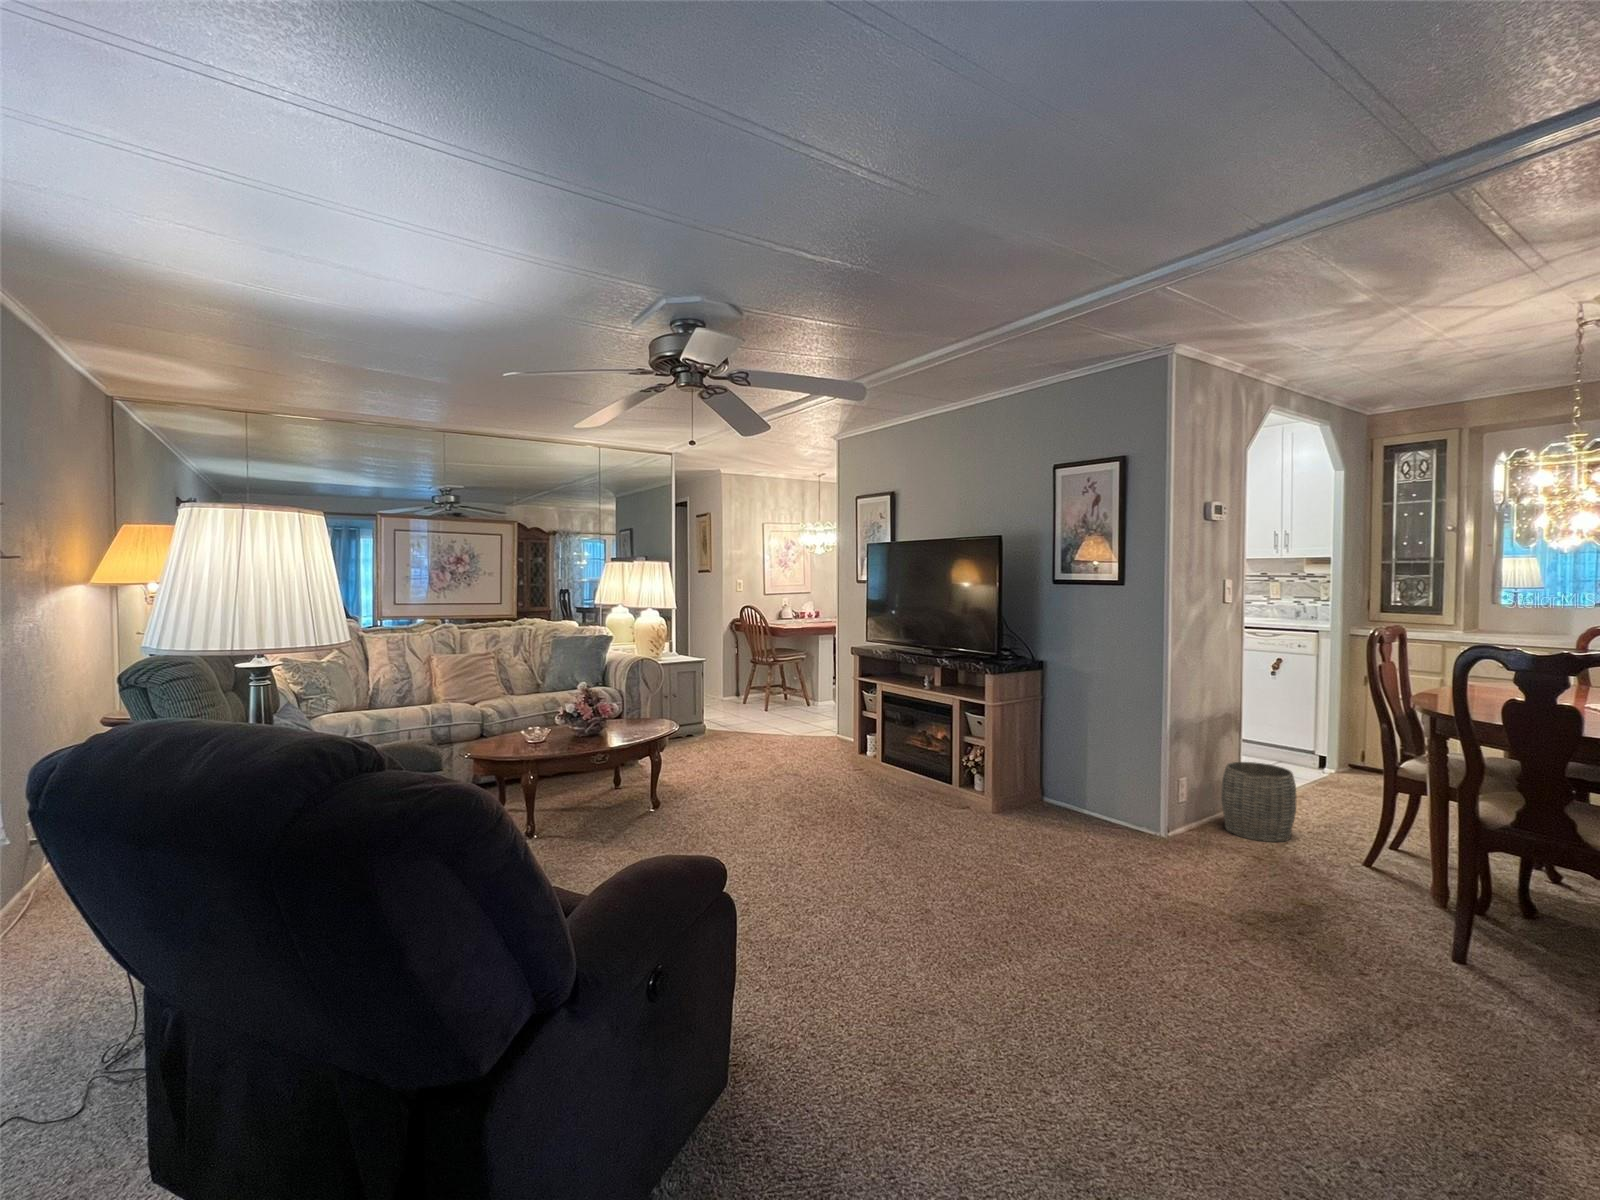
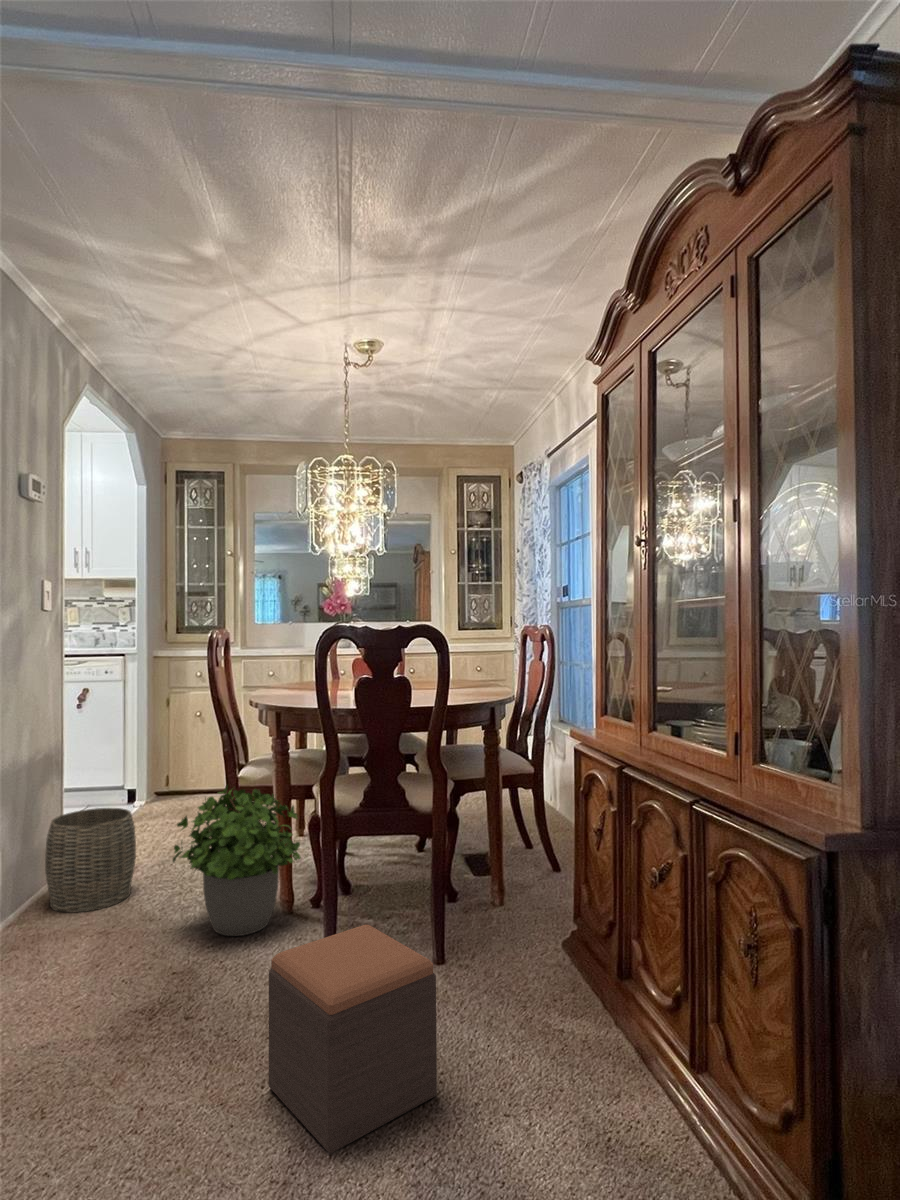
potted plant: none [1313,770,1447,904] -> present [173,785,301,936]
footstool: none [1342,898,1500,1066] -> present [269,925,437,1153]

